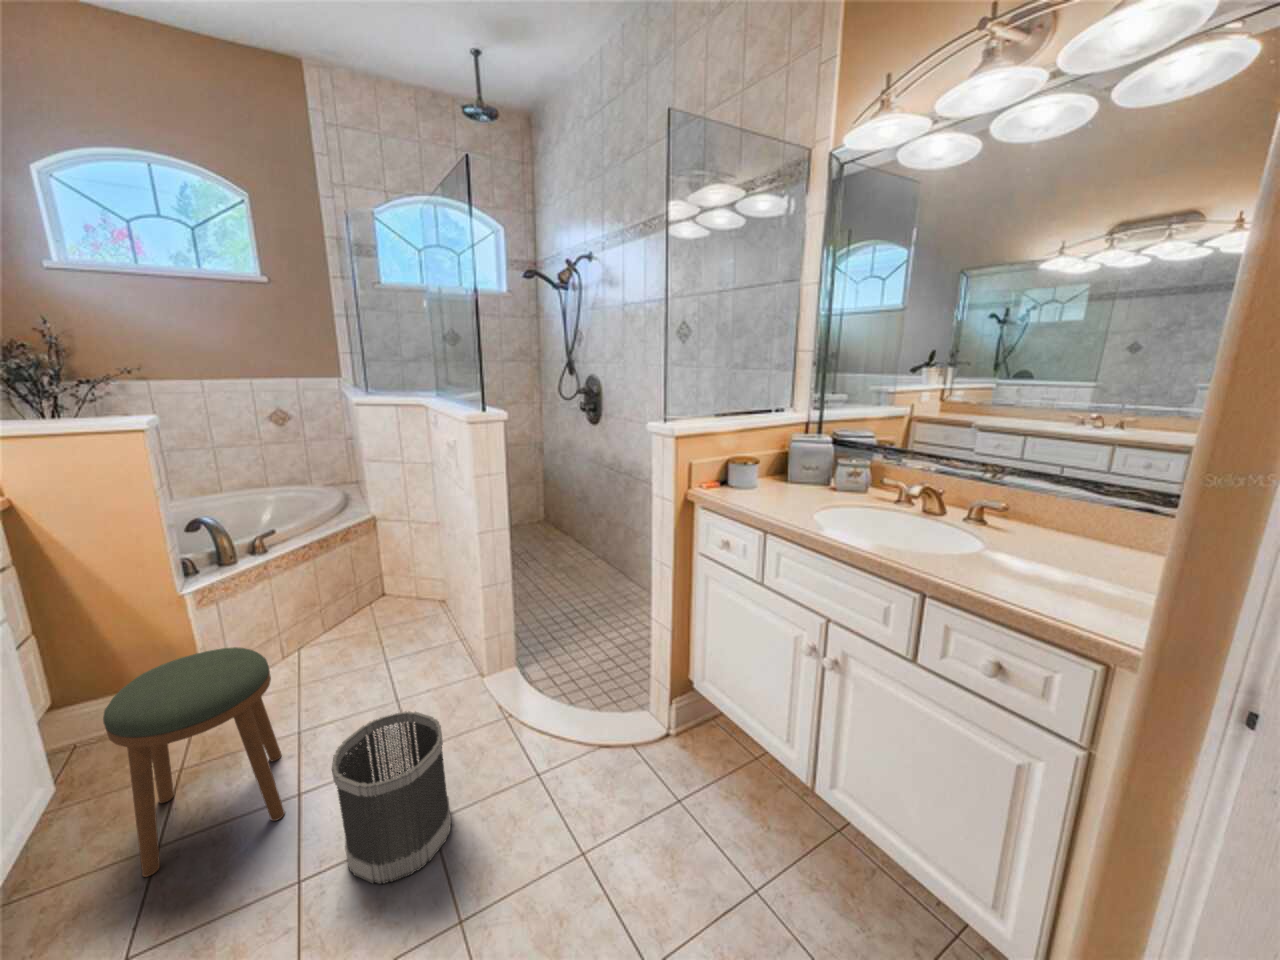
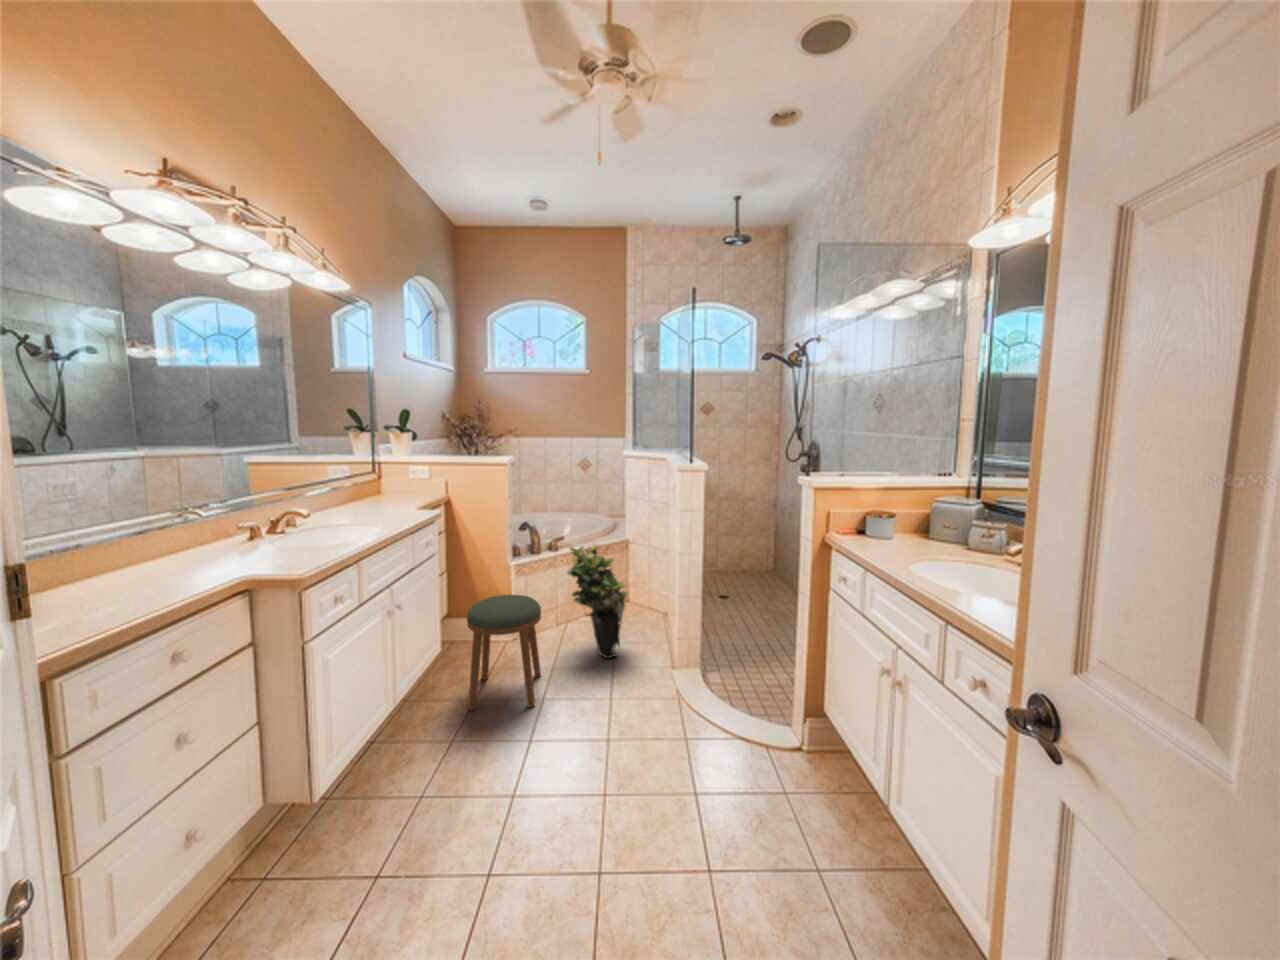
potted plant: none [296,535,407,692] -> present [567,545,628,659]
wastebasket: present [332,711,451,884] -> none [557,657,622,763]

